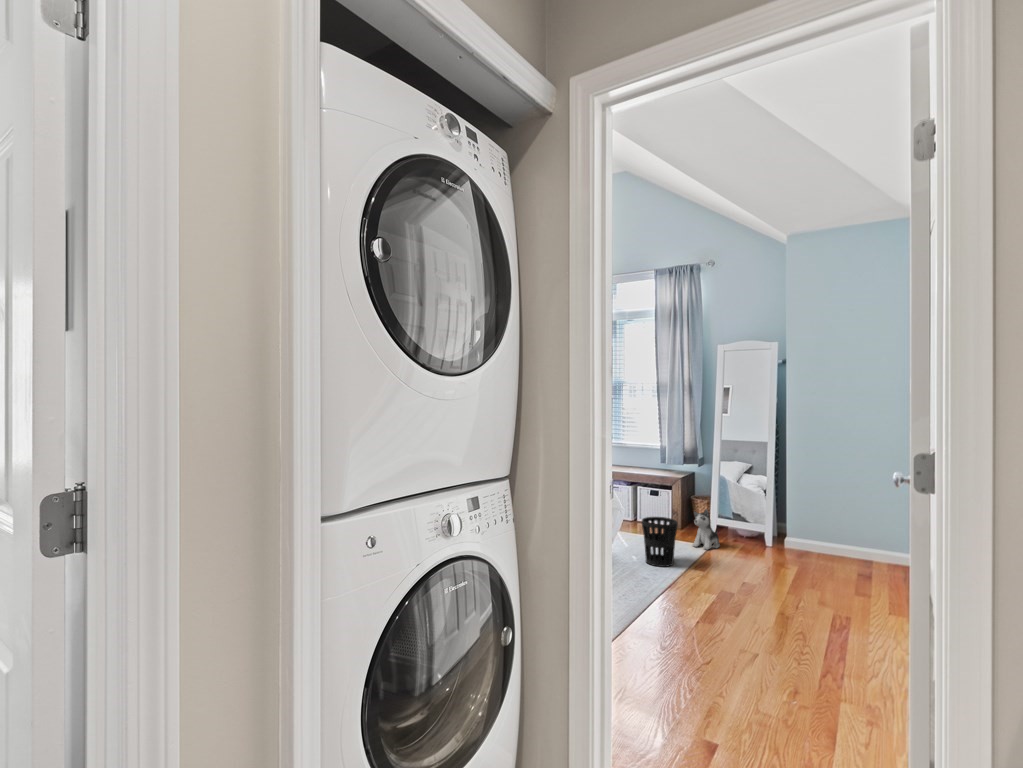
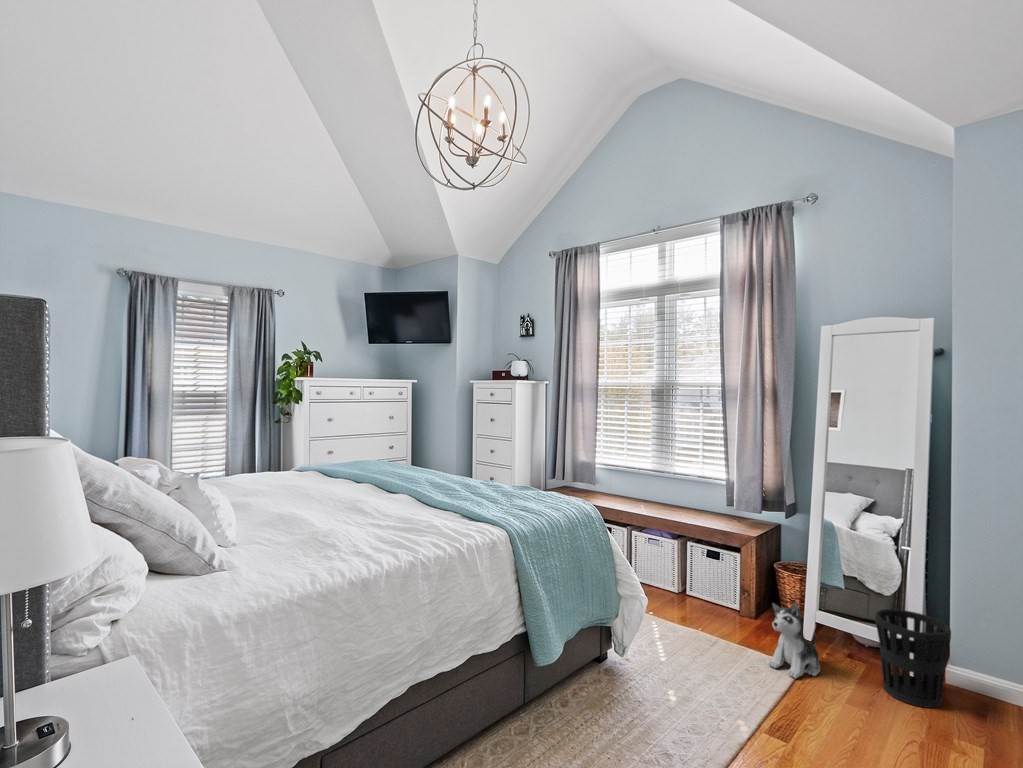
wastebasket: present [642,517,678,567] -> present [875,609,951,708]

